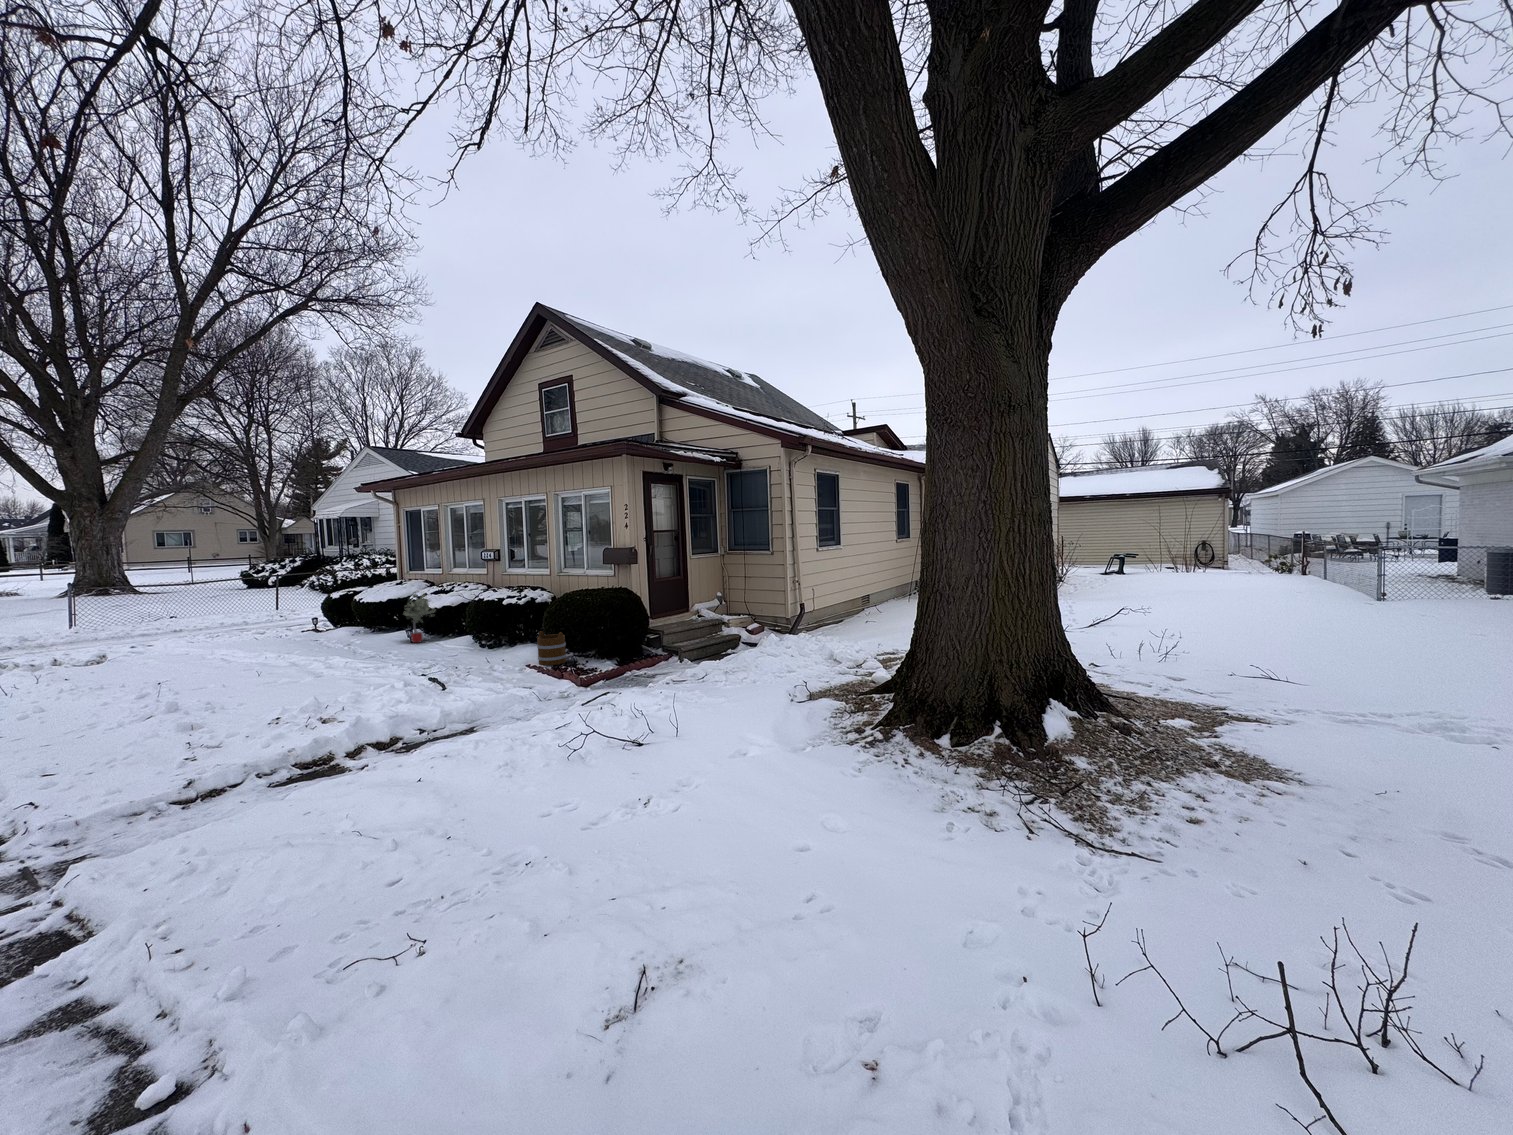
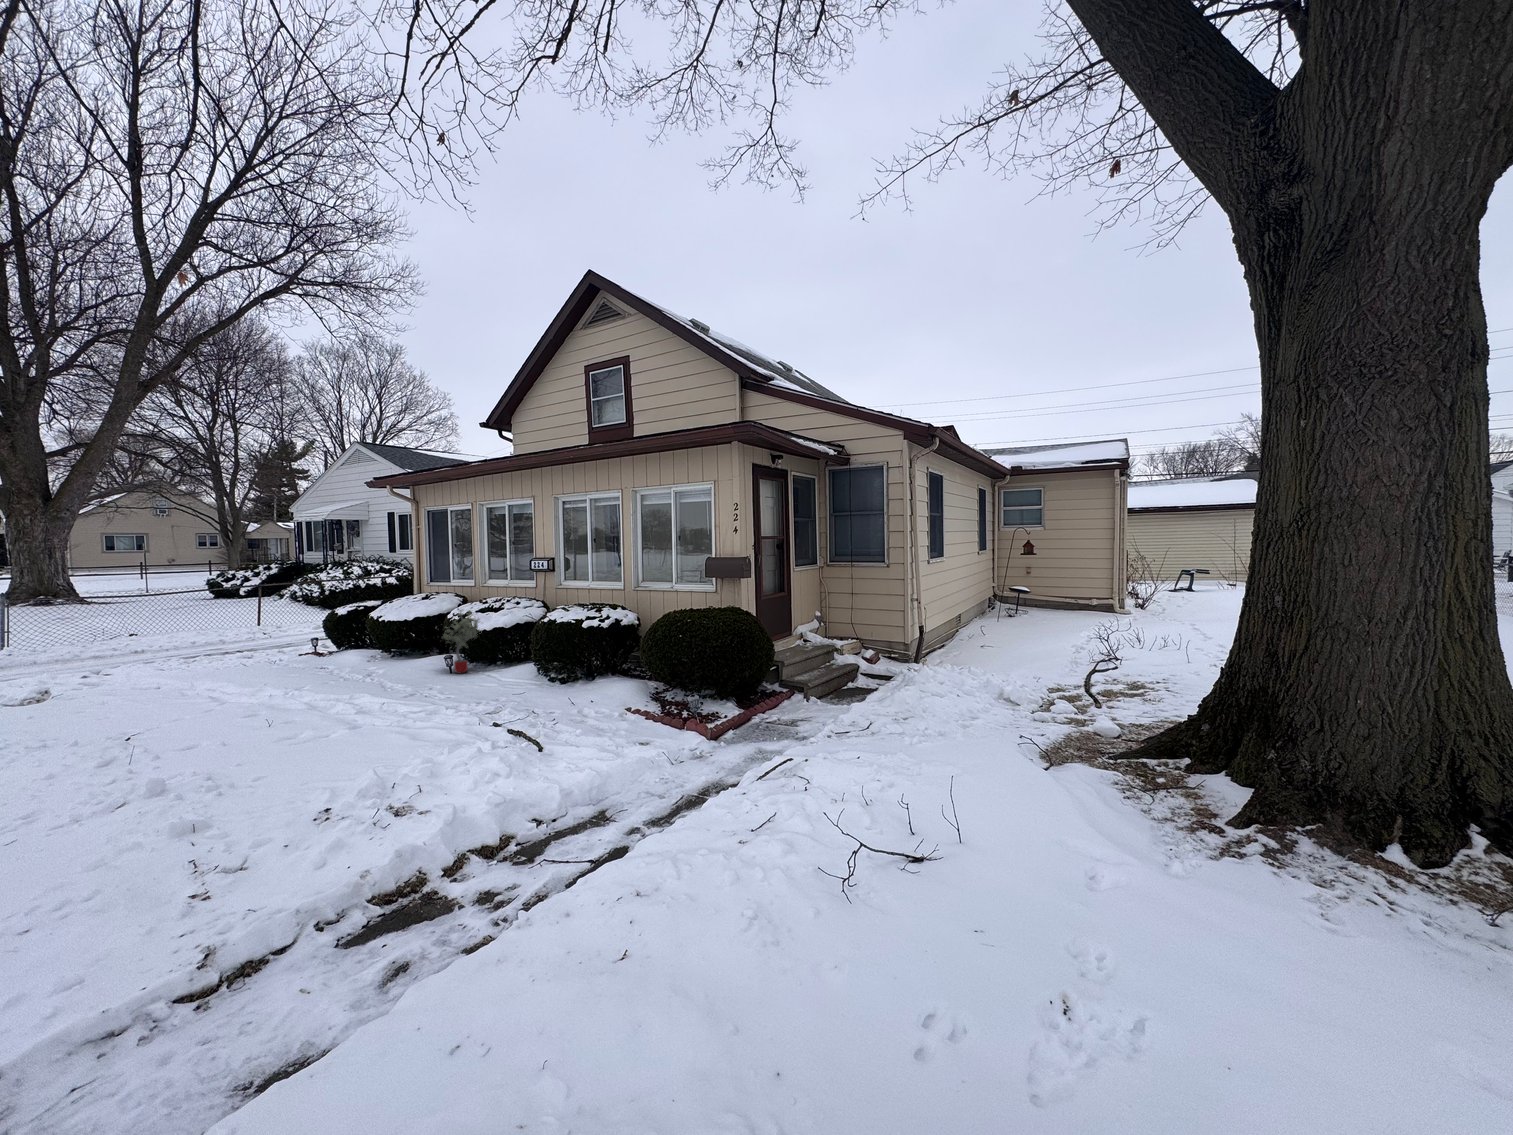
bucket: present [537,631,566,666] -> none [643,663,679,709]

